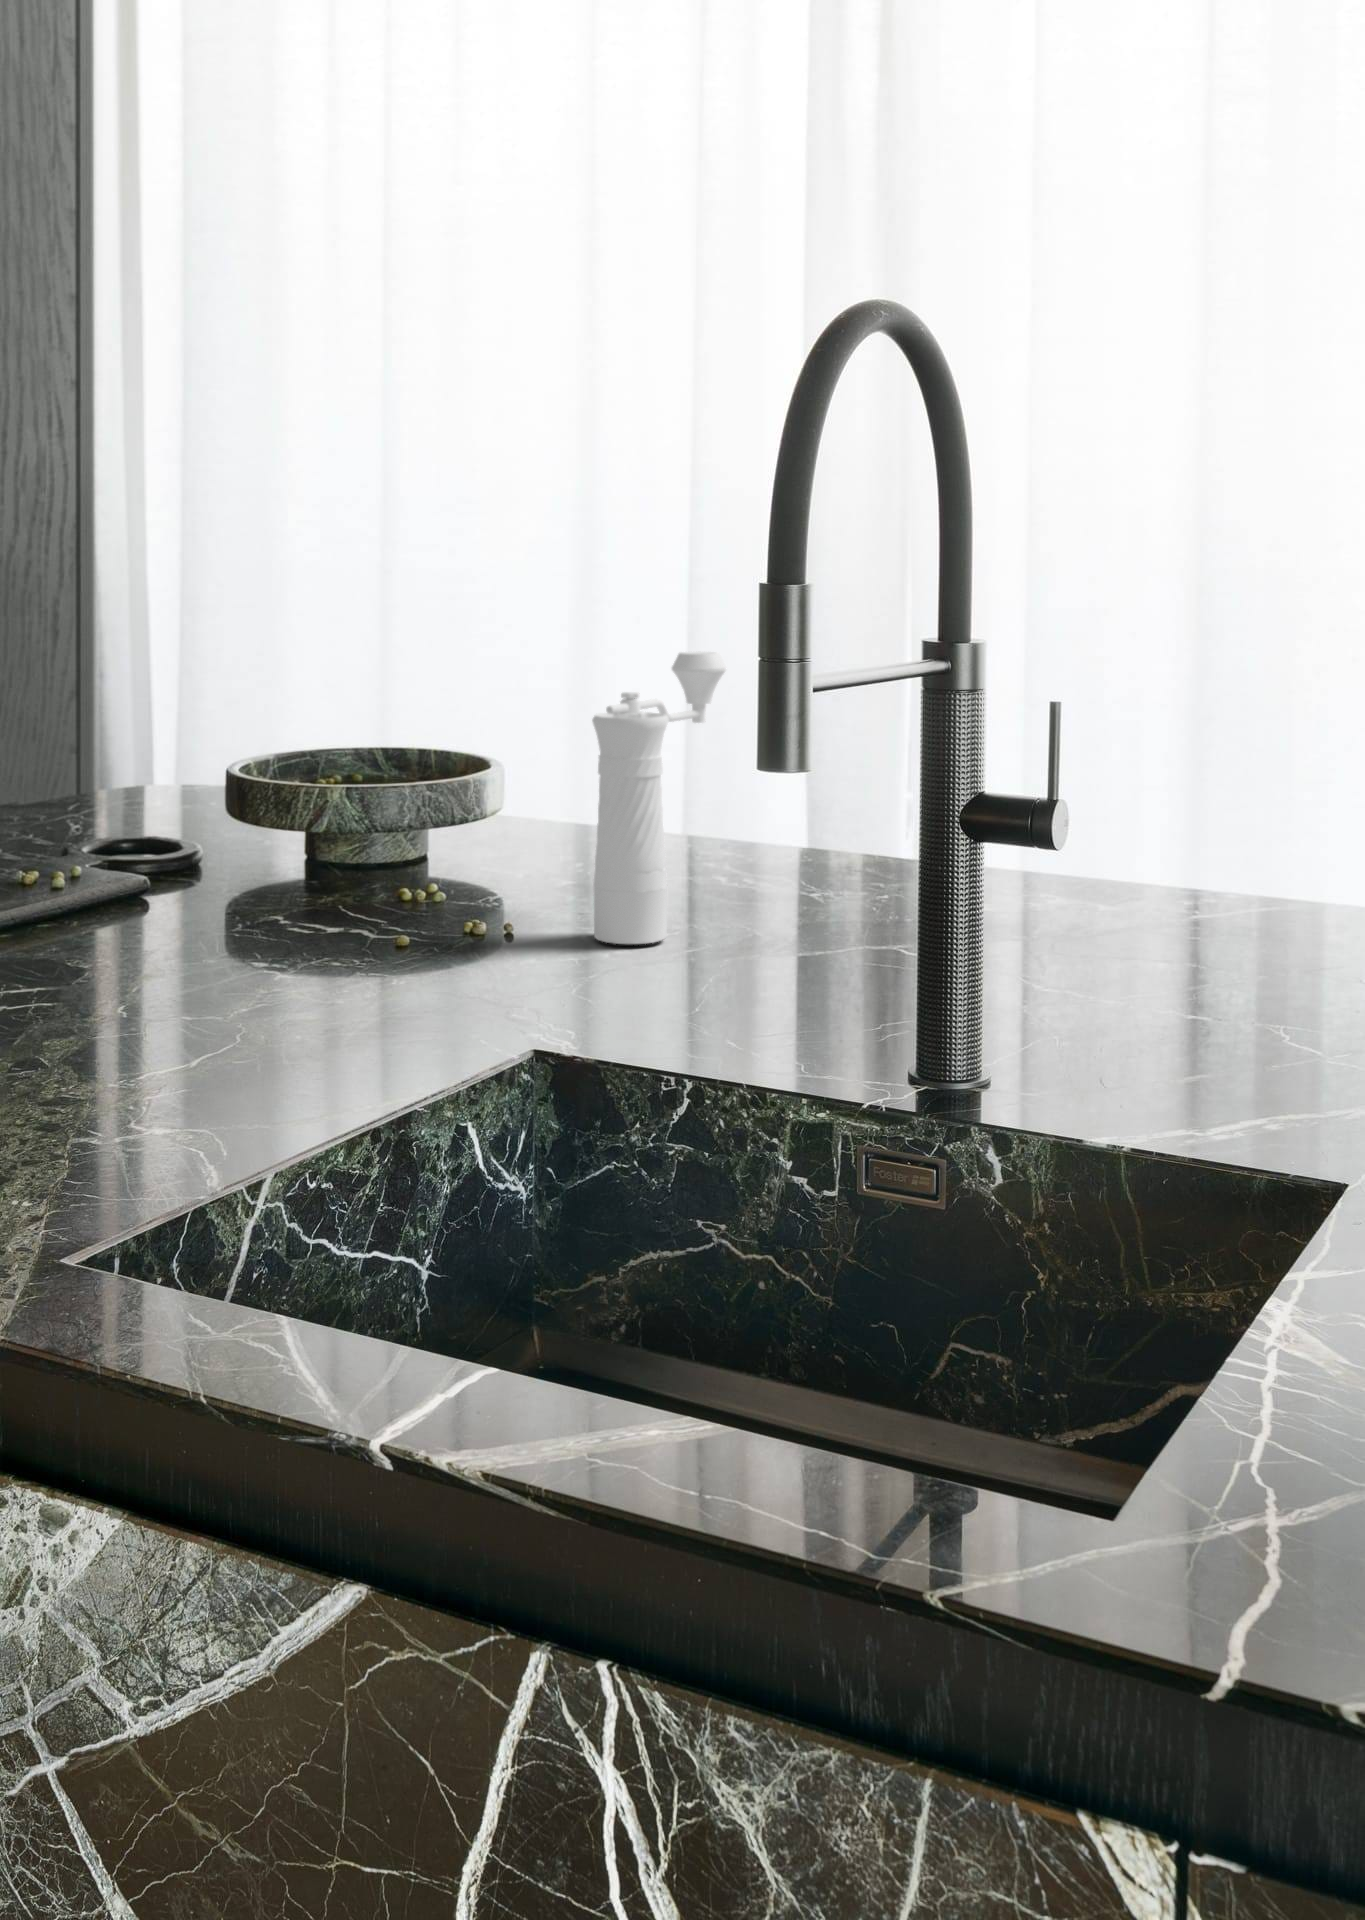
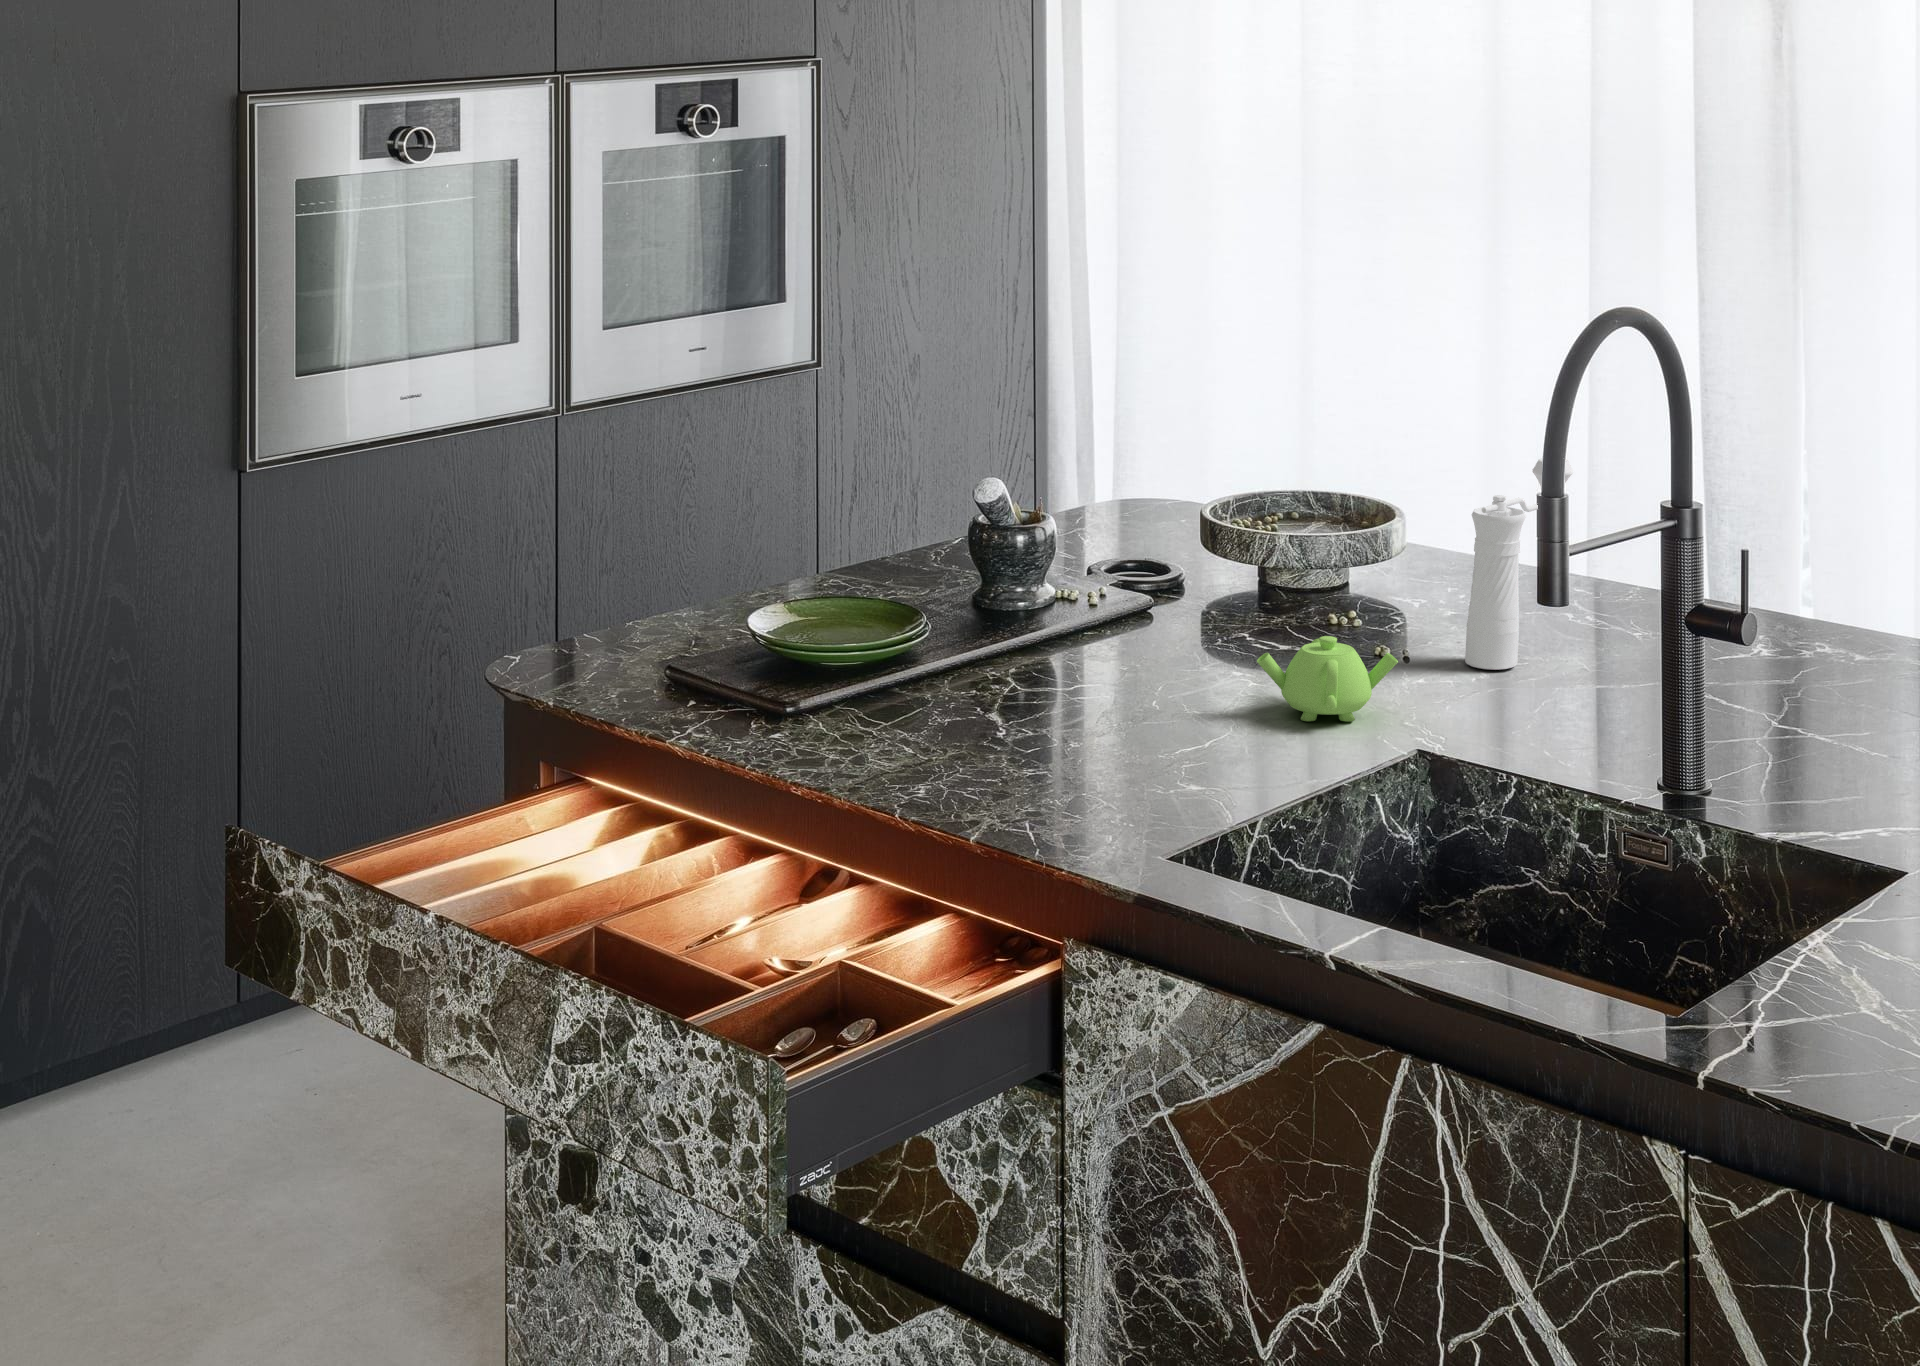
teapot: none [273,886,495,1020] -> present [1257,636,1398,721]

